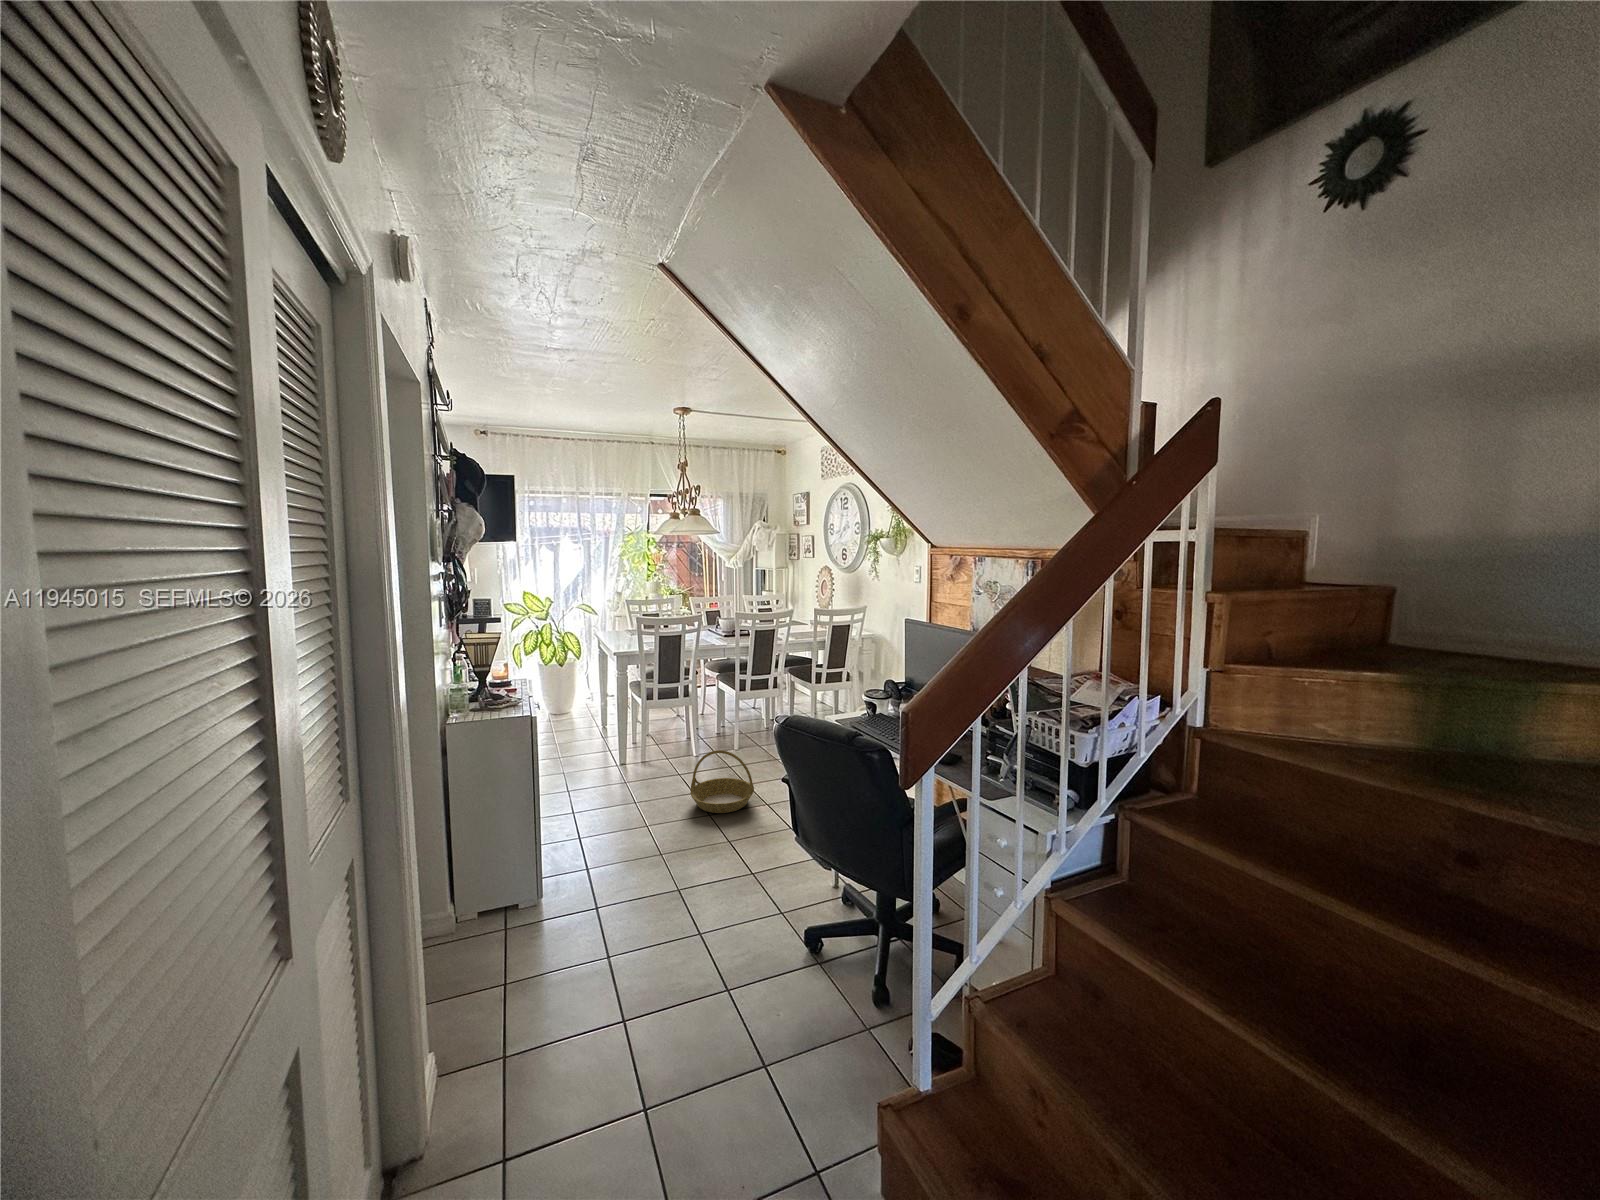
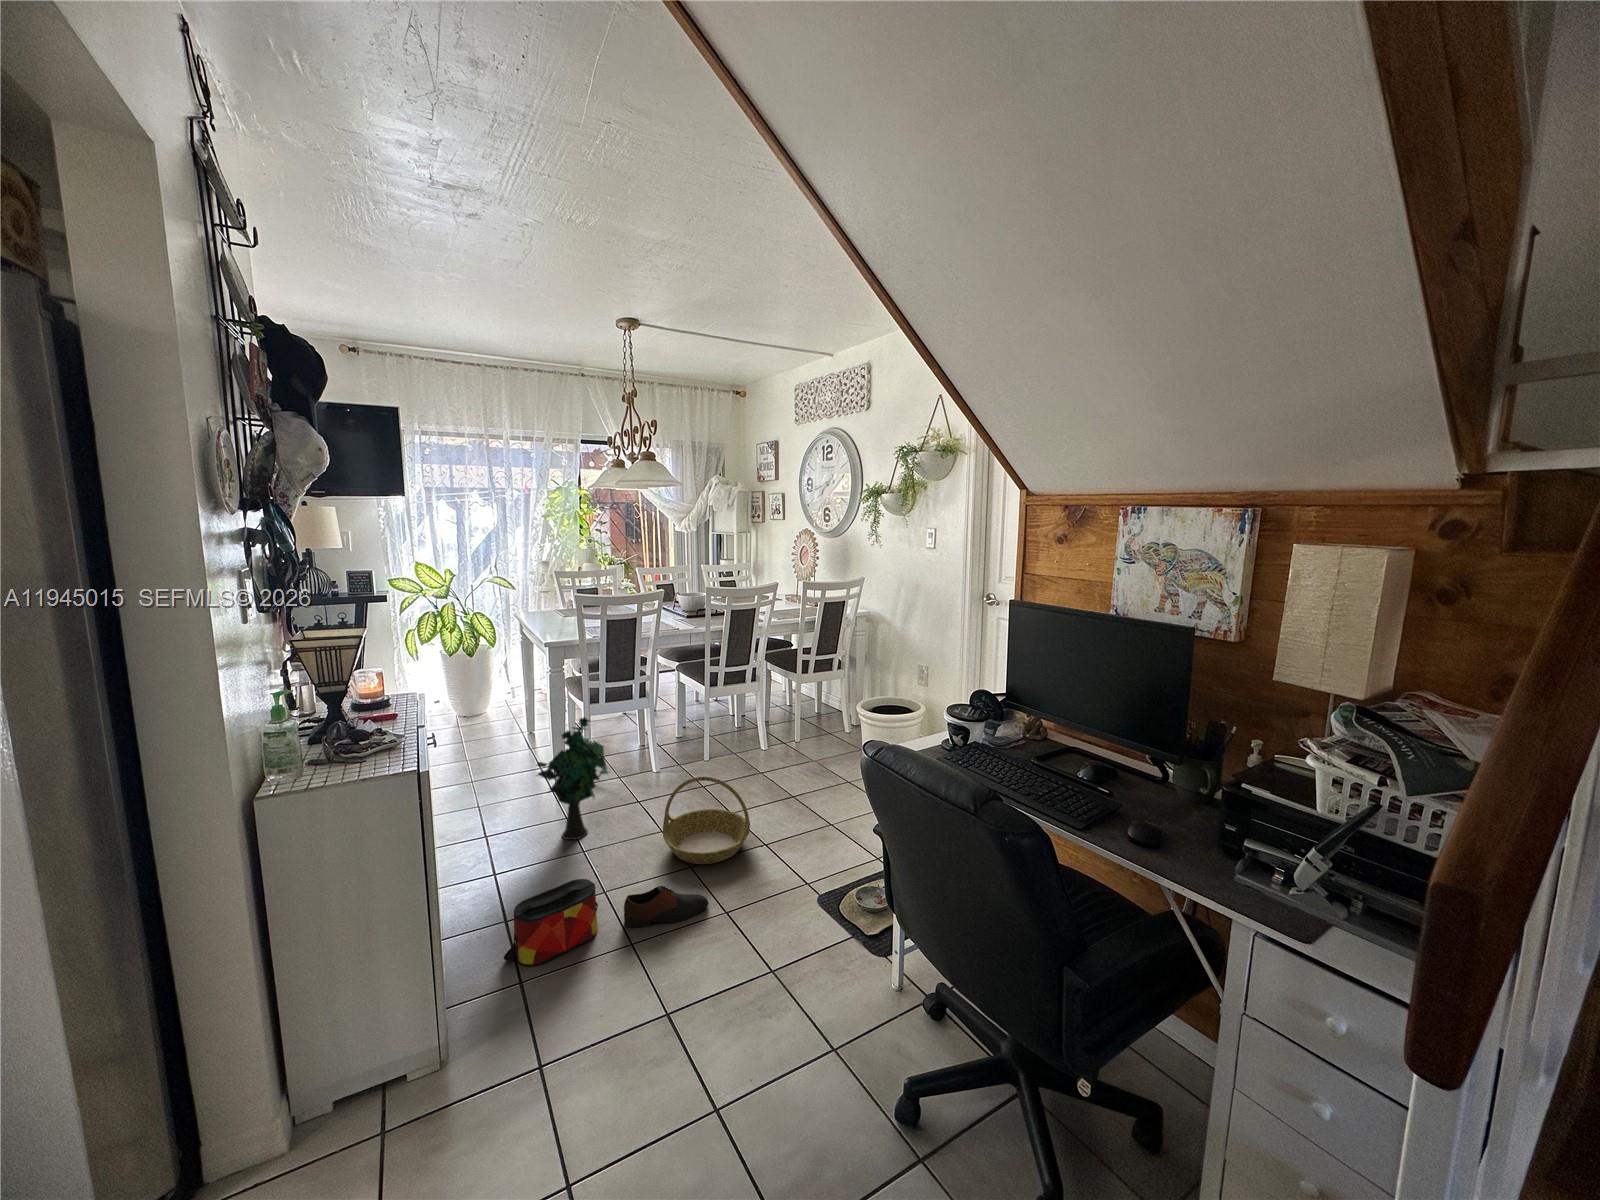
decorative plant: none [603,706,656,795] -> present [537,717,608,840]
bag: none [577,810,639,862] -> present [504,879,598,966]
shoe: none [657,819,716,846] -> present [624,886,708,928]

